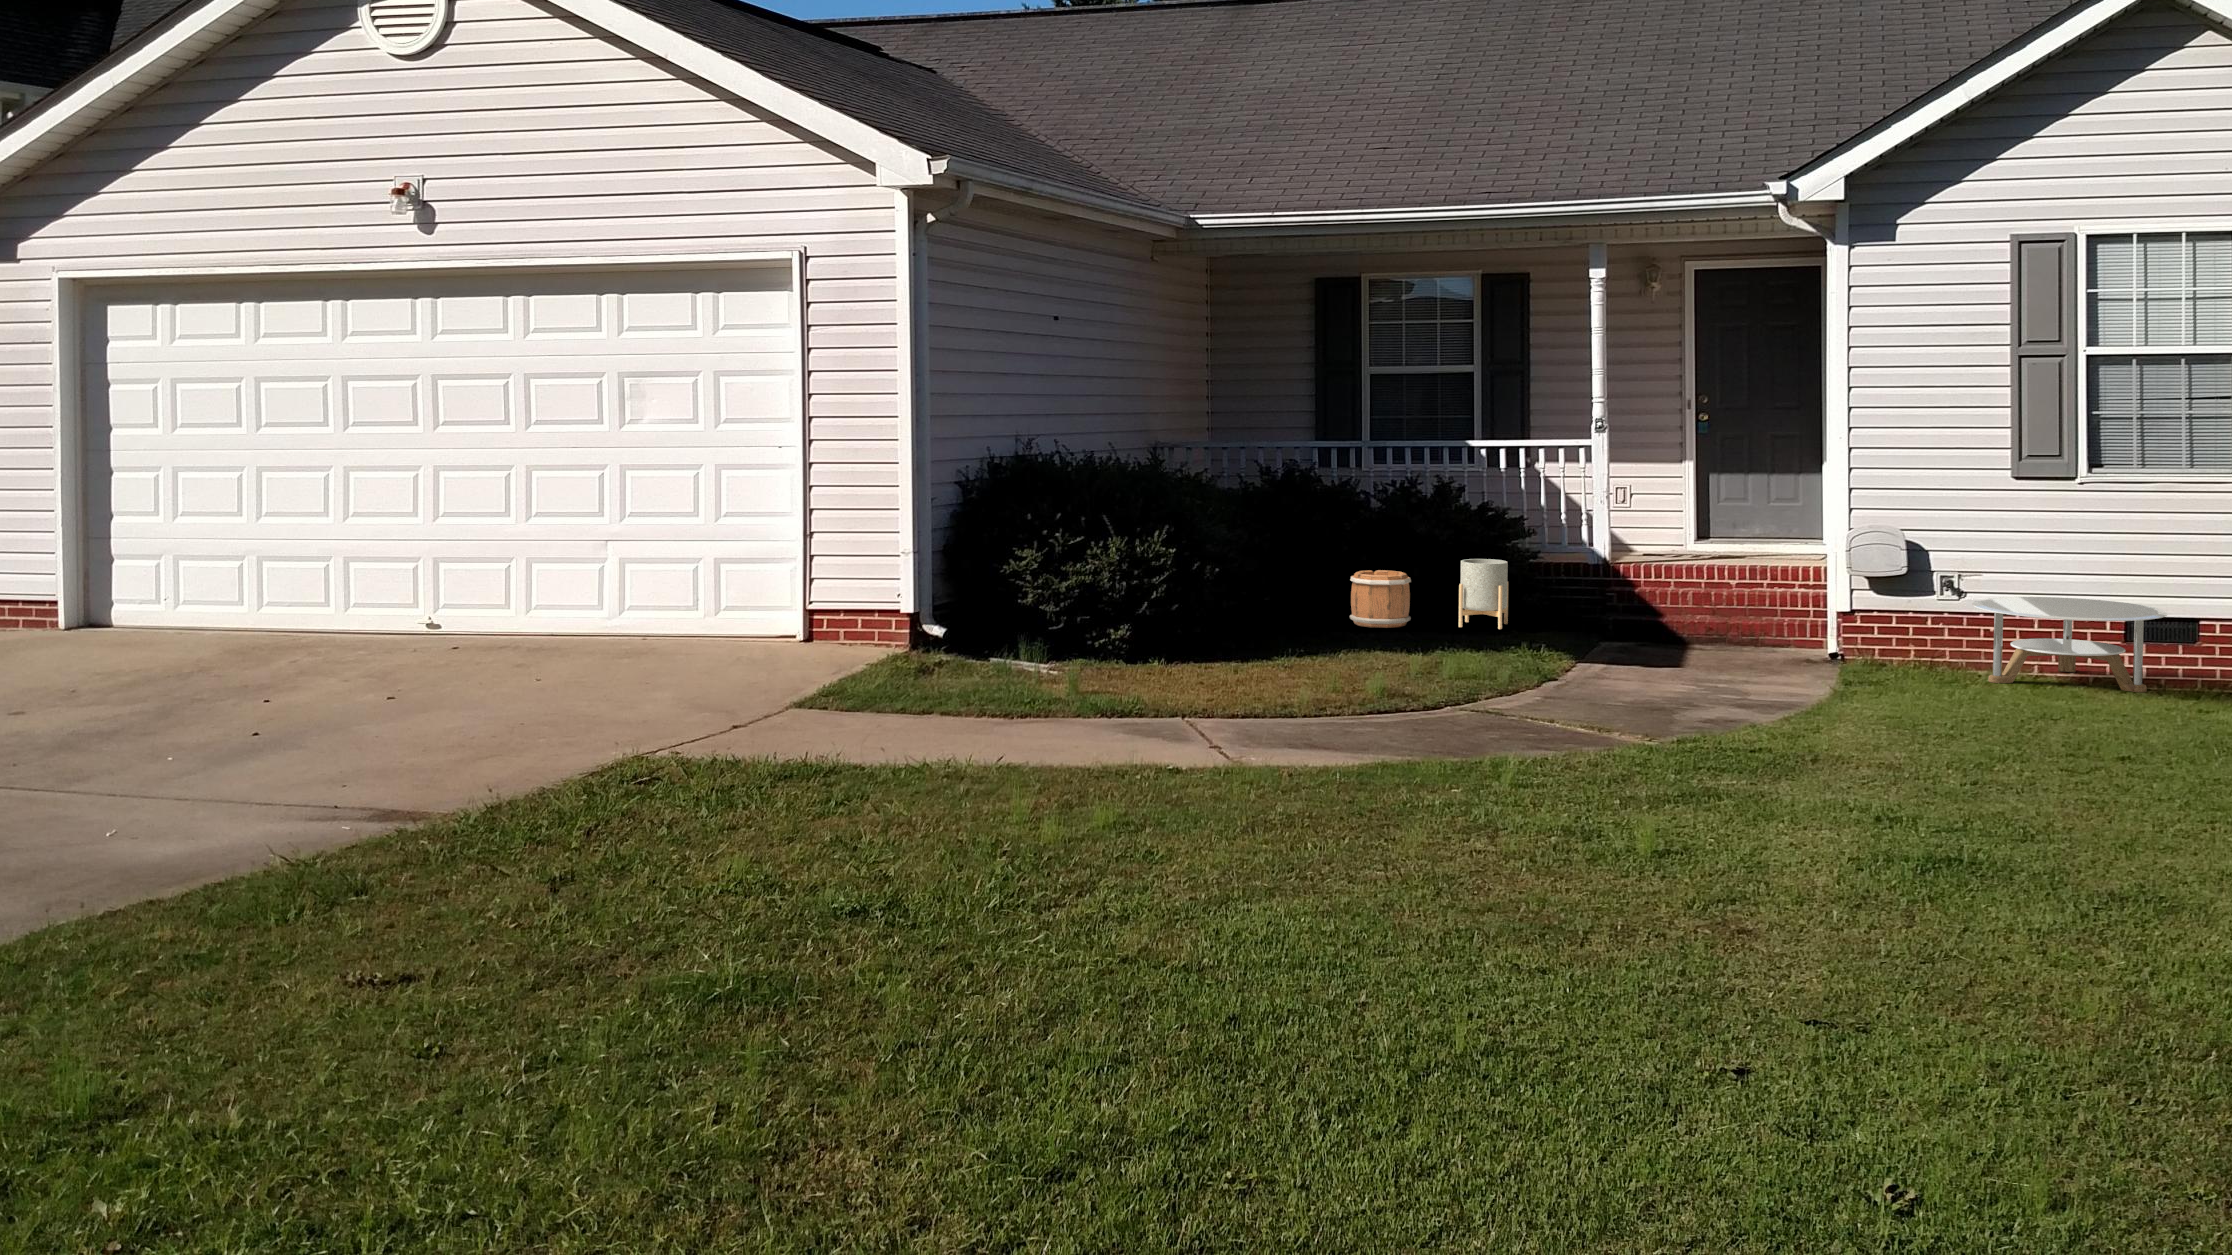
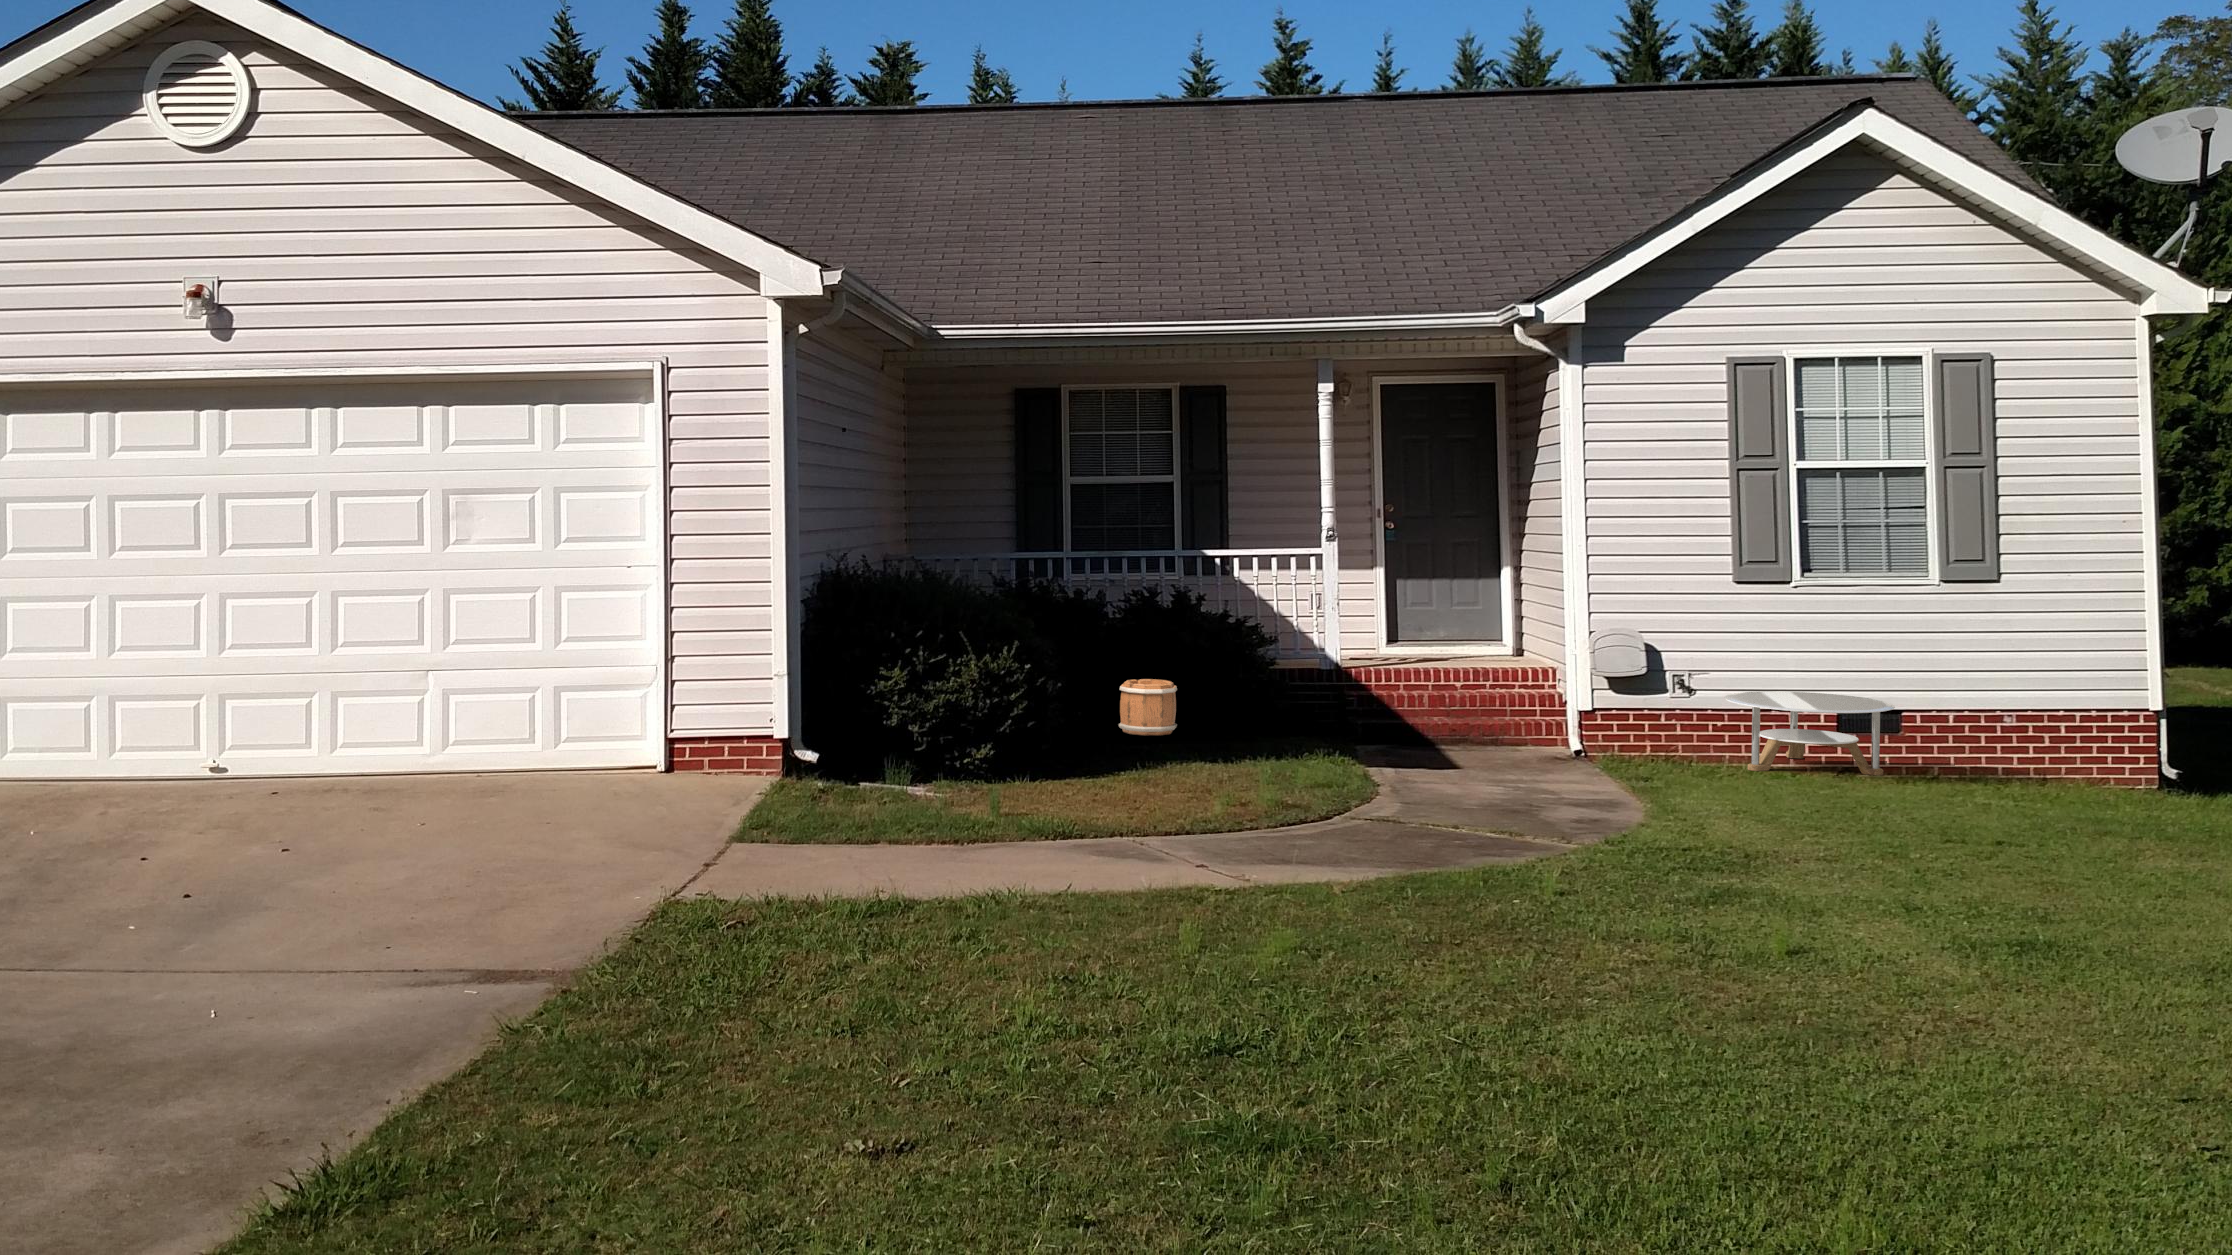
planter: present [1459,559,1508,629] -> none [1221,666,1265,733]

